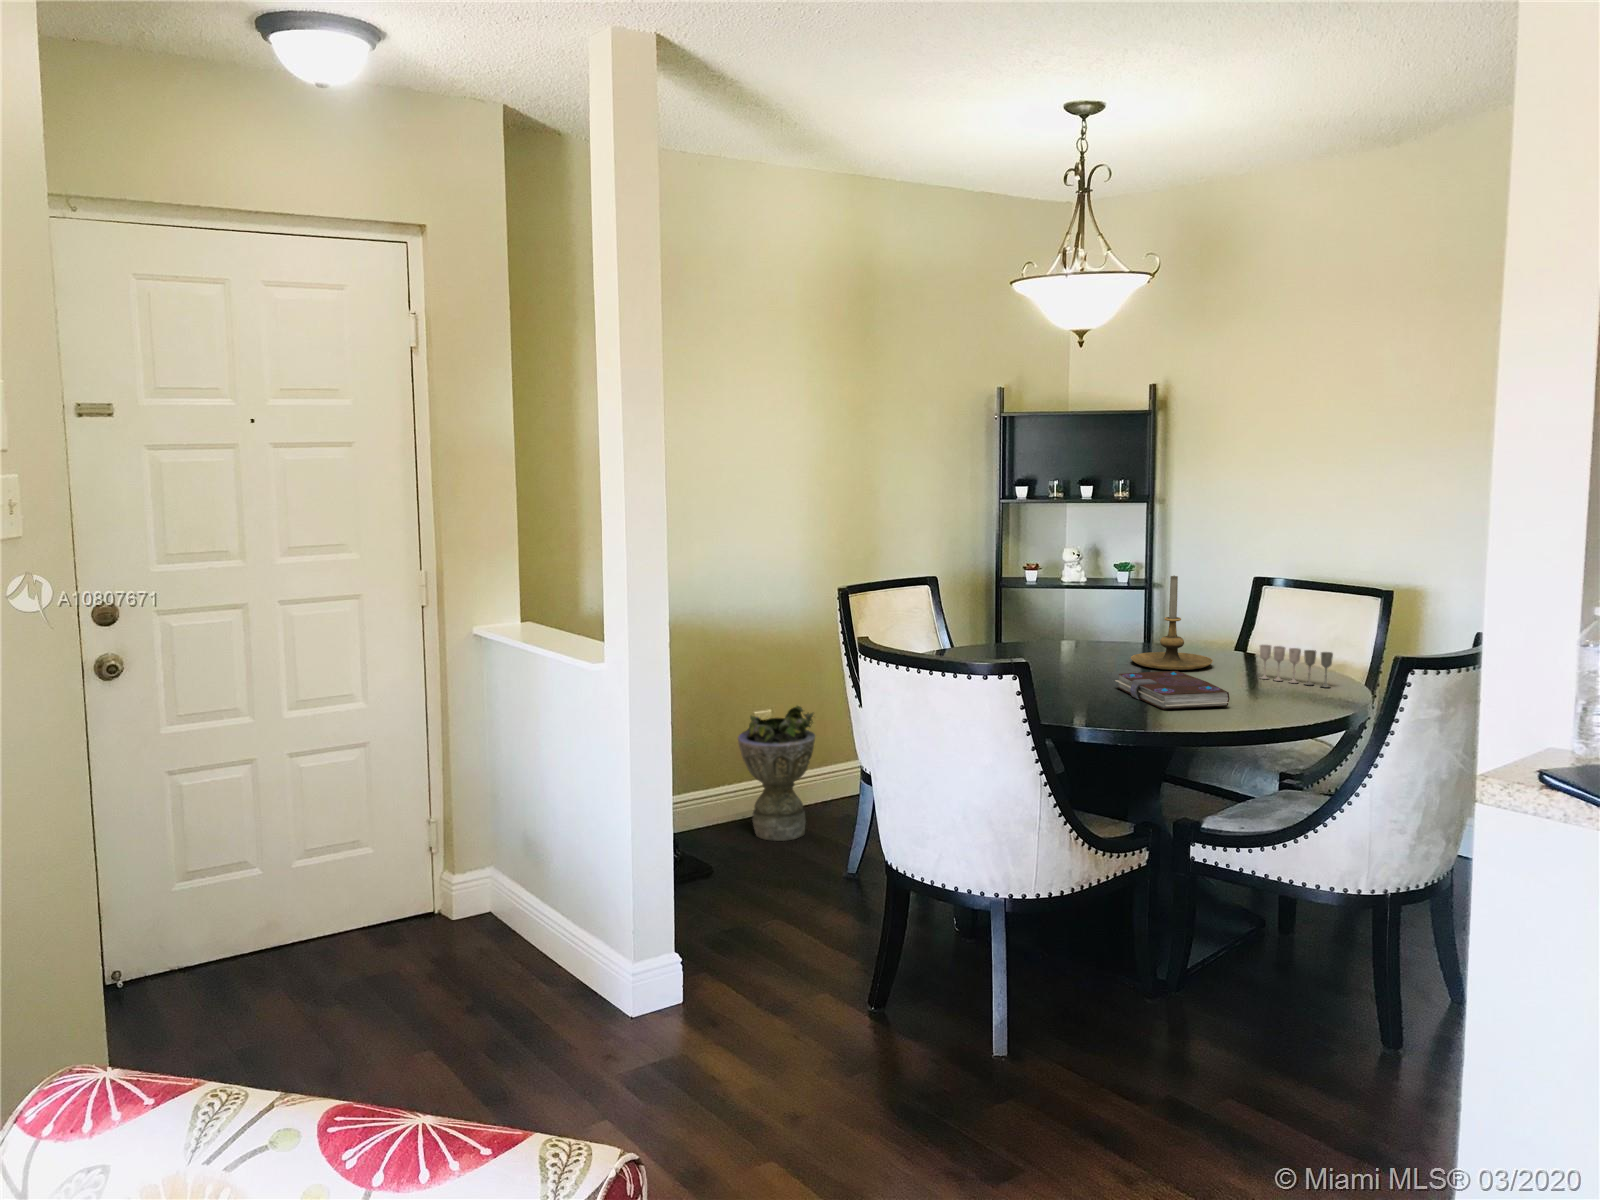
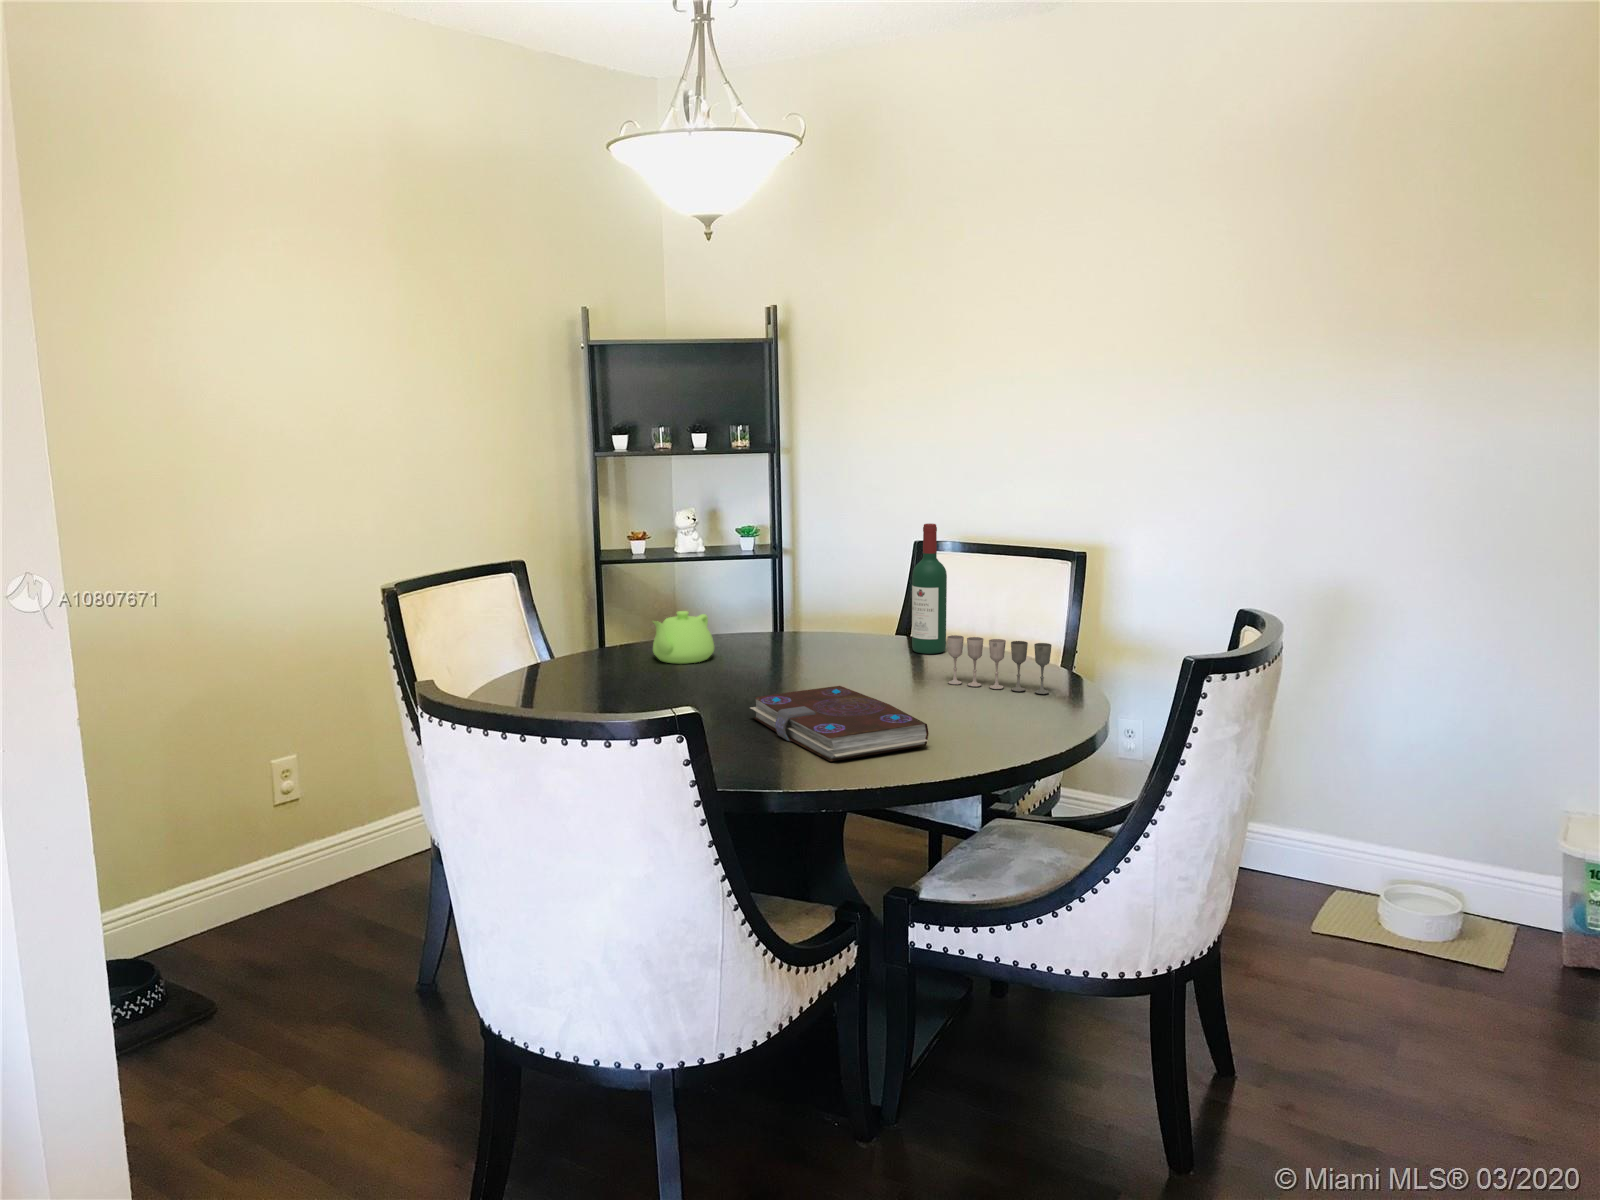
wine bottle: none [1241,565,1269,661] -> present [912,524,947,654]
candle holder: present [1131,576,1213,670] -> none [768,541,880,677]
teapot: none [1048,621,1093,657] -> present [653,611,714,664]
planter: present [738,706,815,841] -> none [214,745,333,943]

